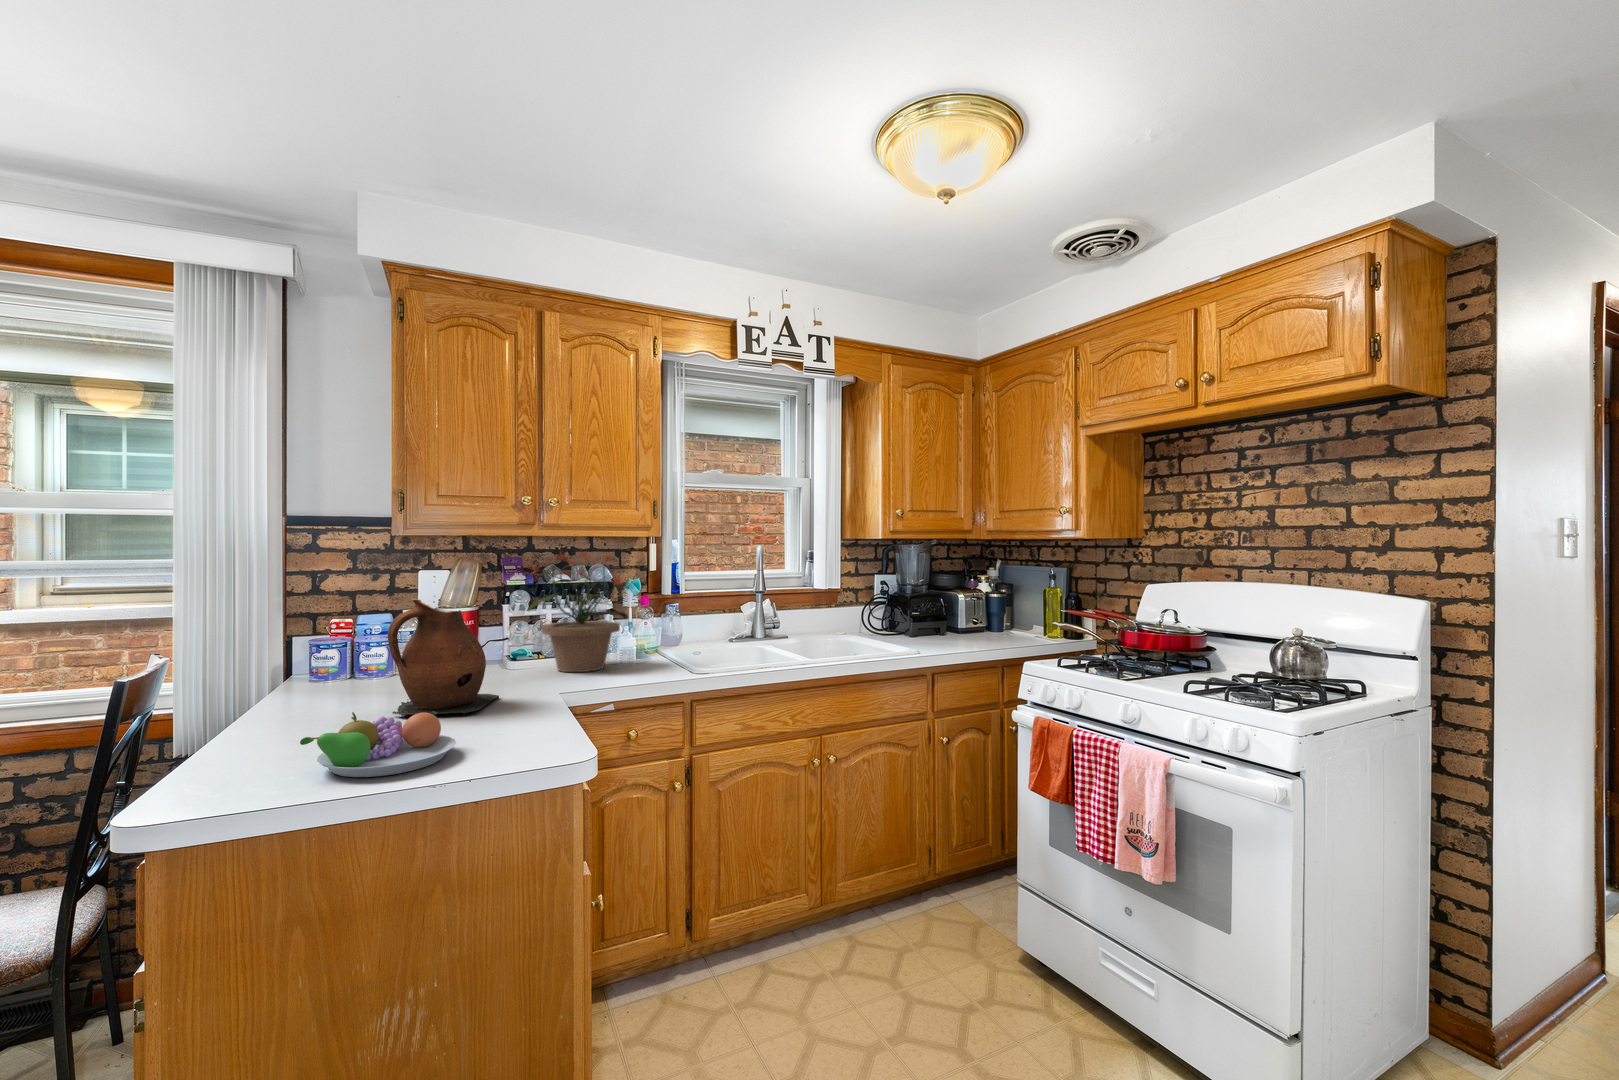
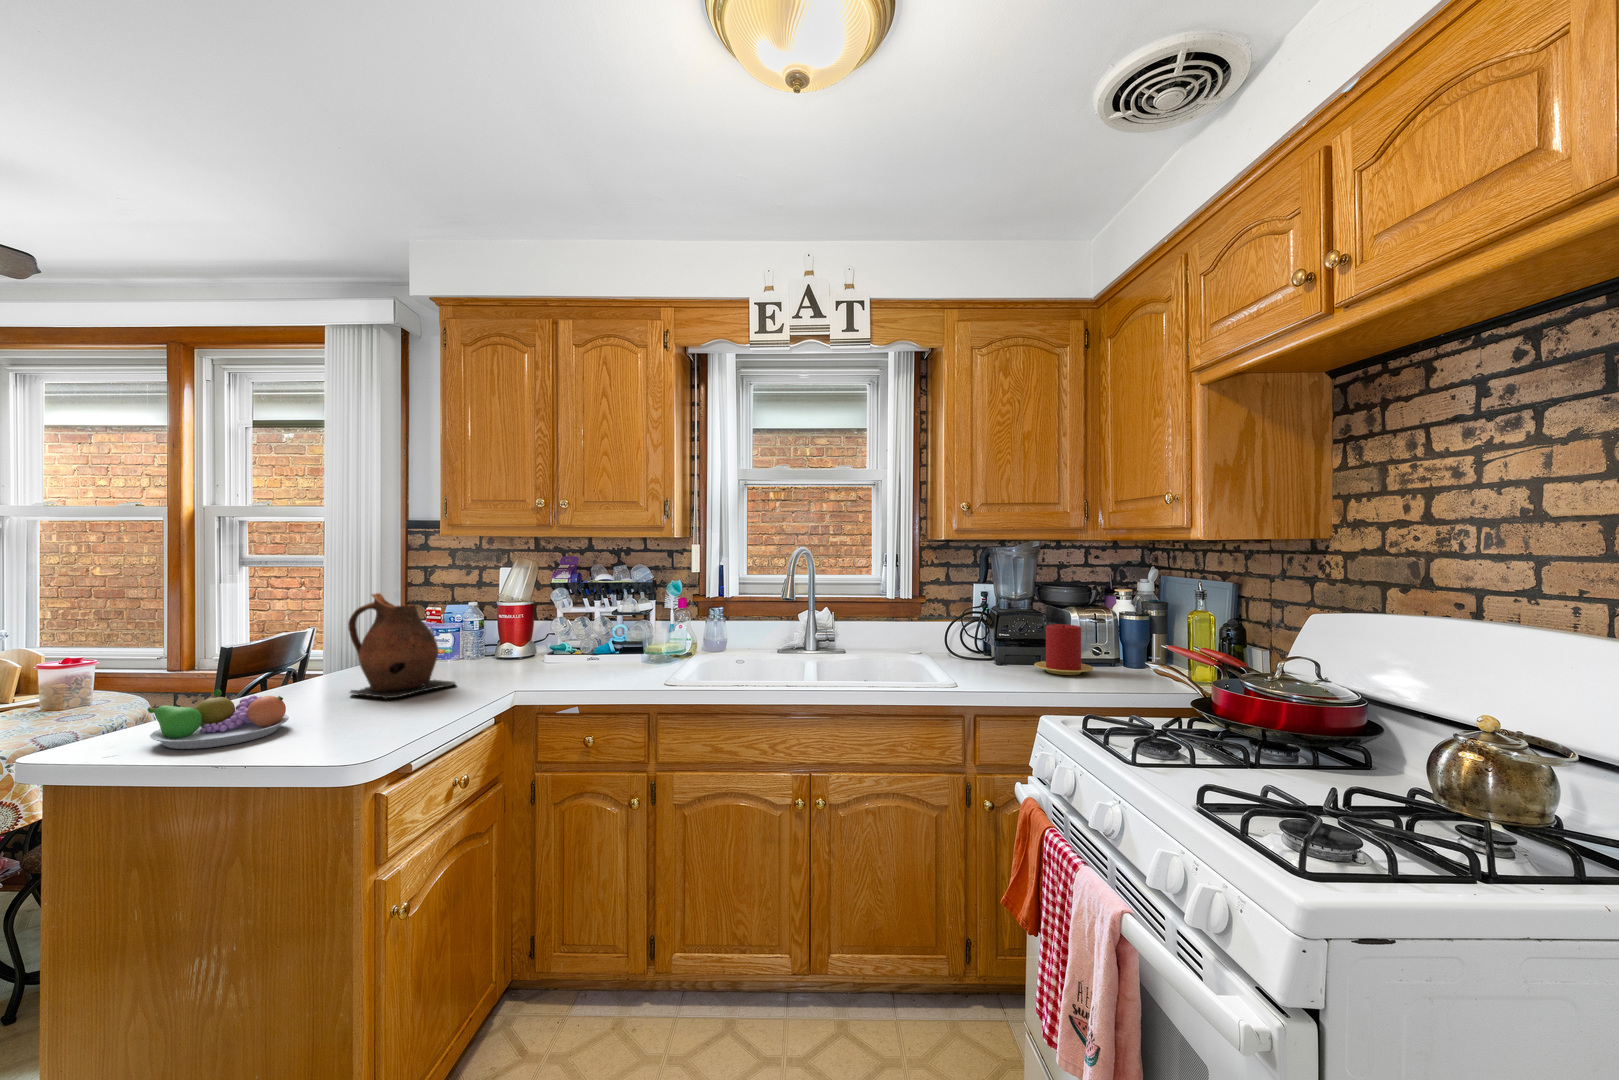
potted plant: present [528,552,627,672] -> none [540,550,637,669]
candle: none [949,604,992,641] -> present [1034,624,1093,675]

